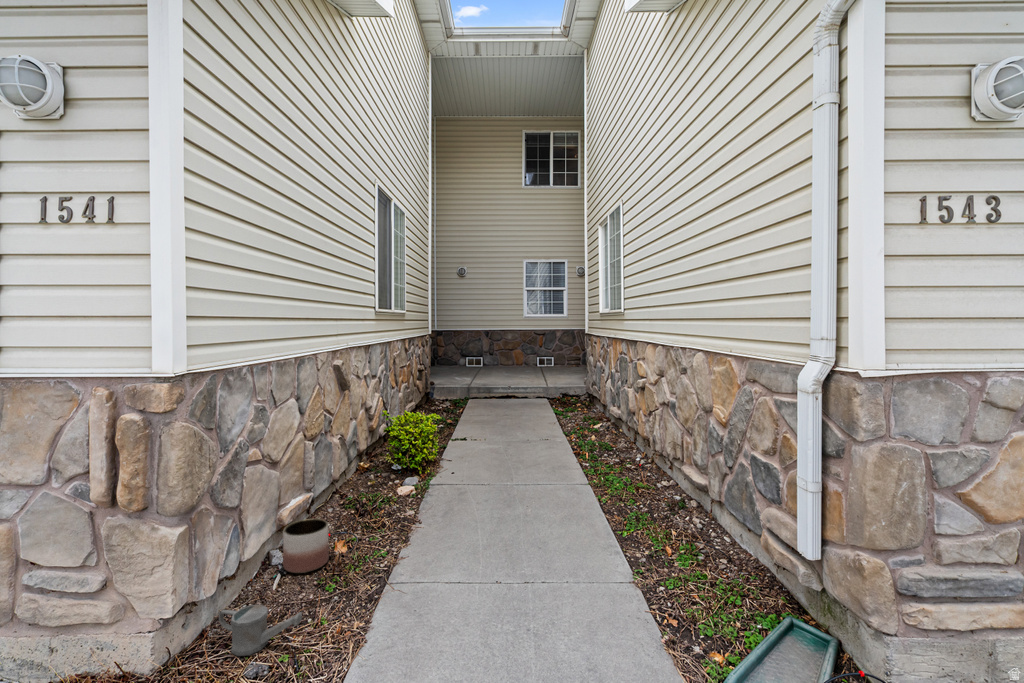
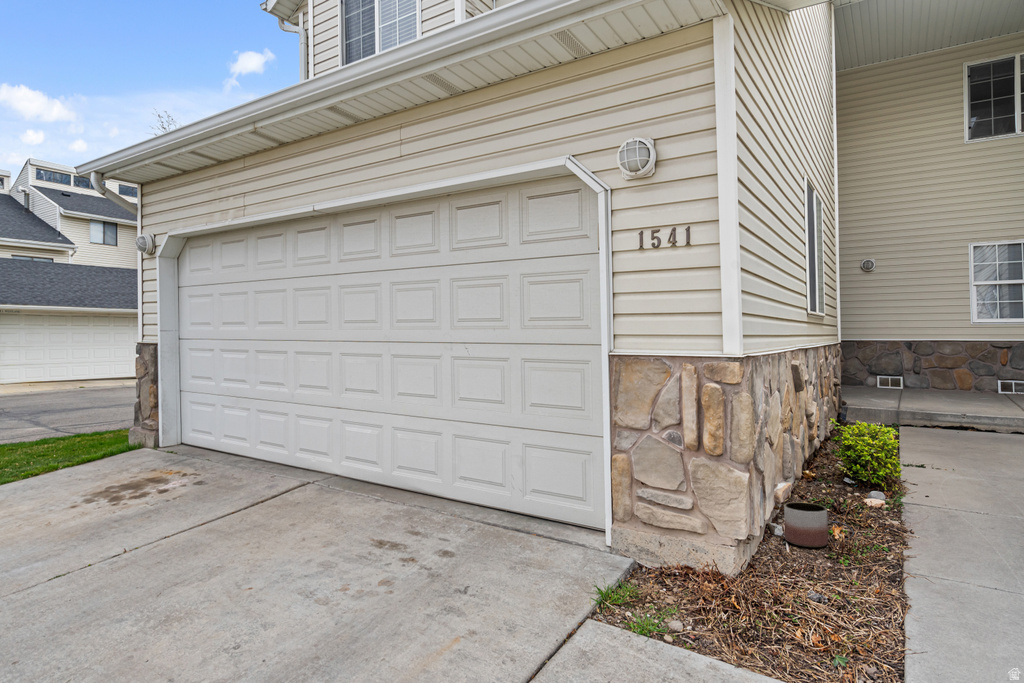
watering can: present [219,605,302,656] -> none [767,550,848,589]

